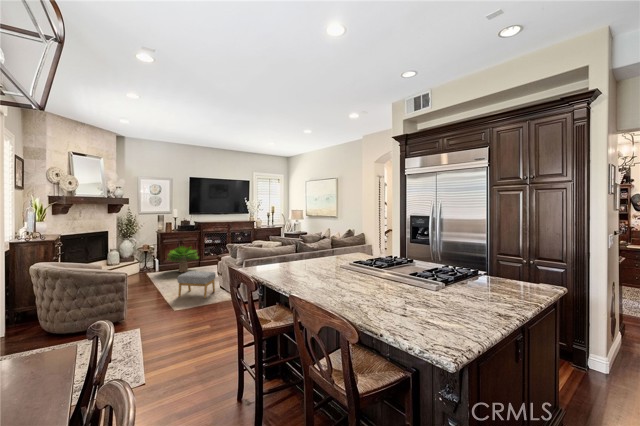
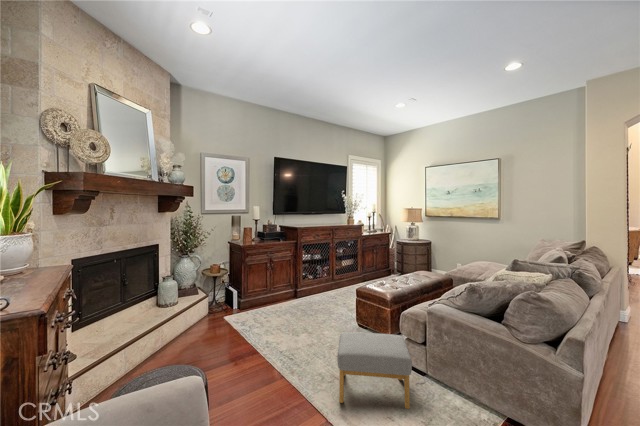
potted plant: present [167,247,198,272] -> none [253,266,308,314]

